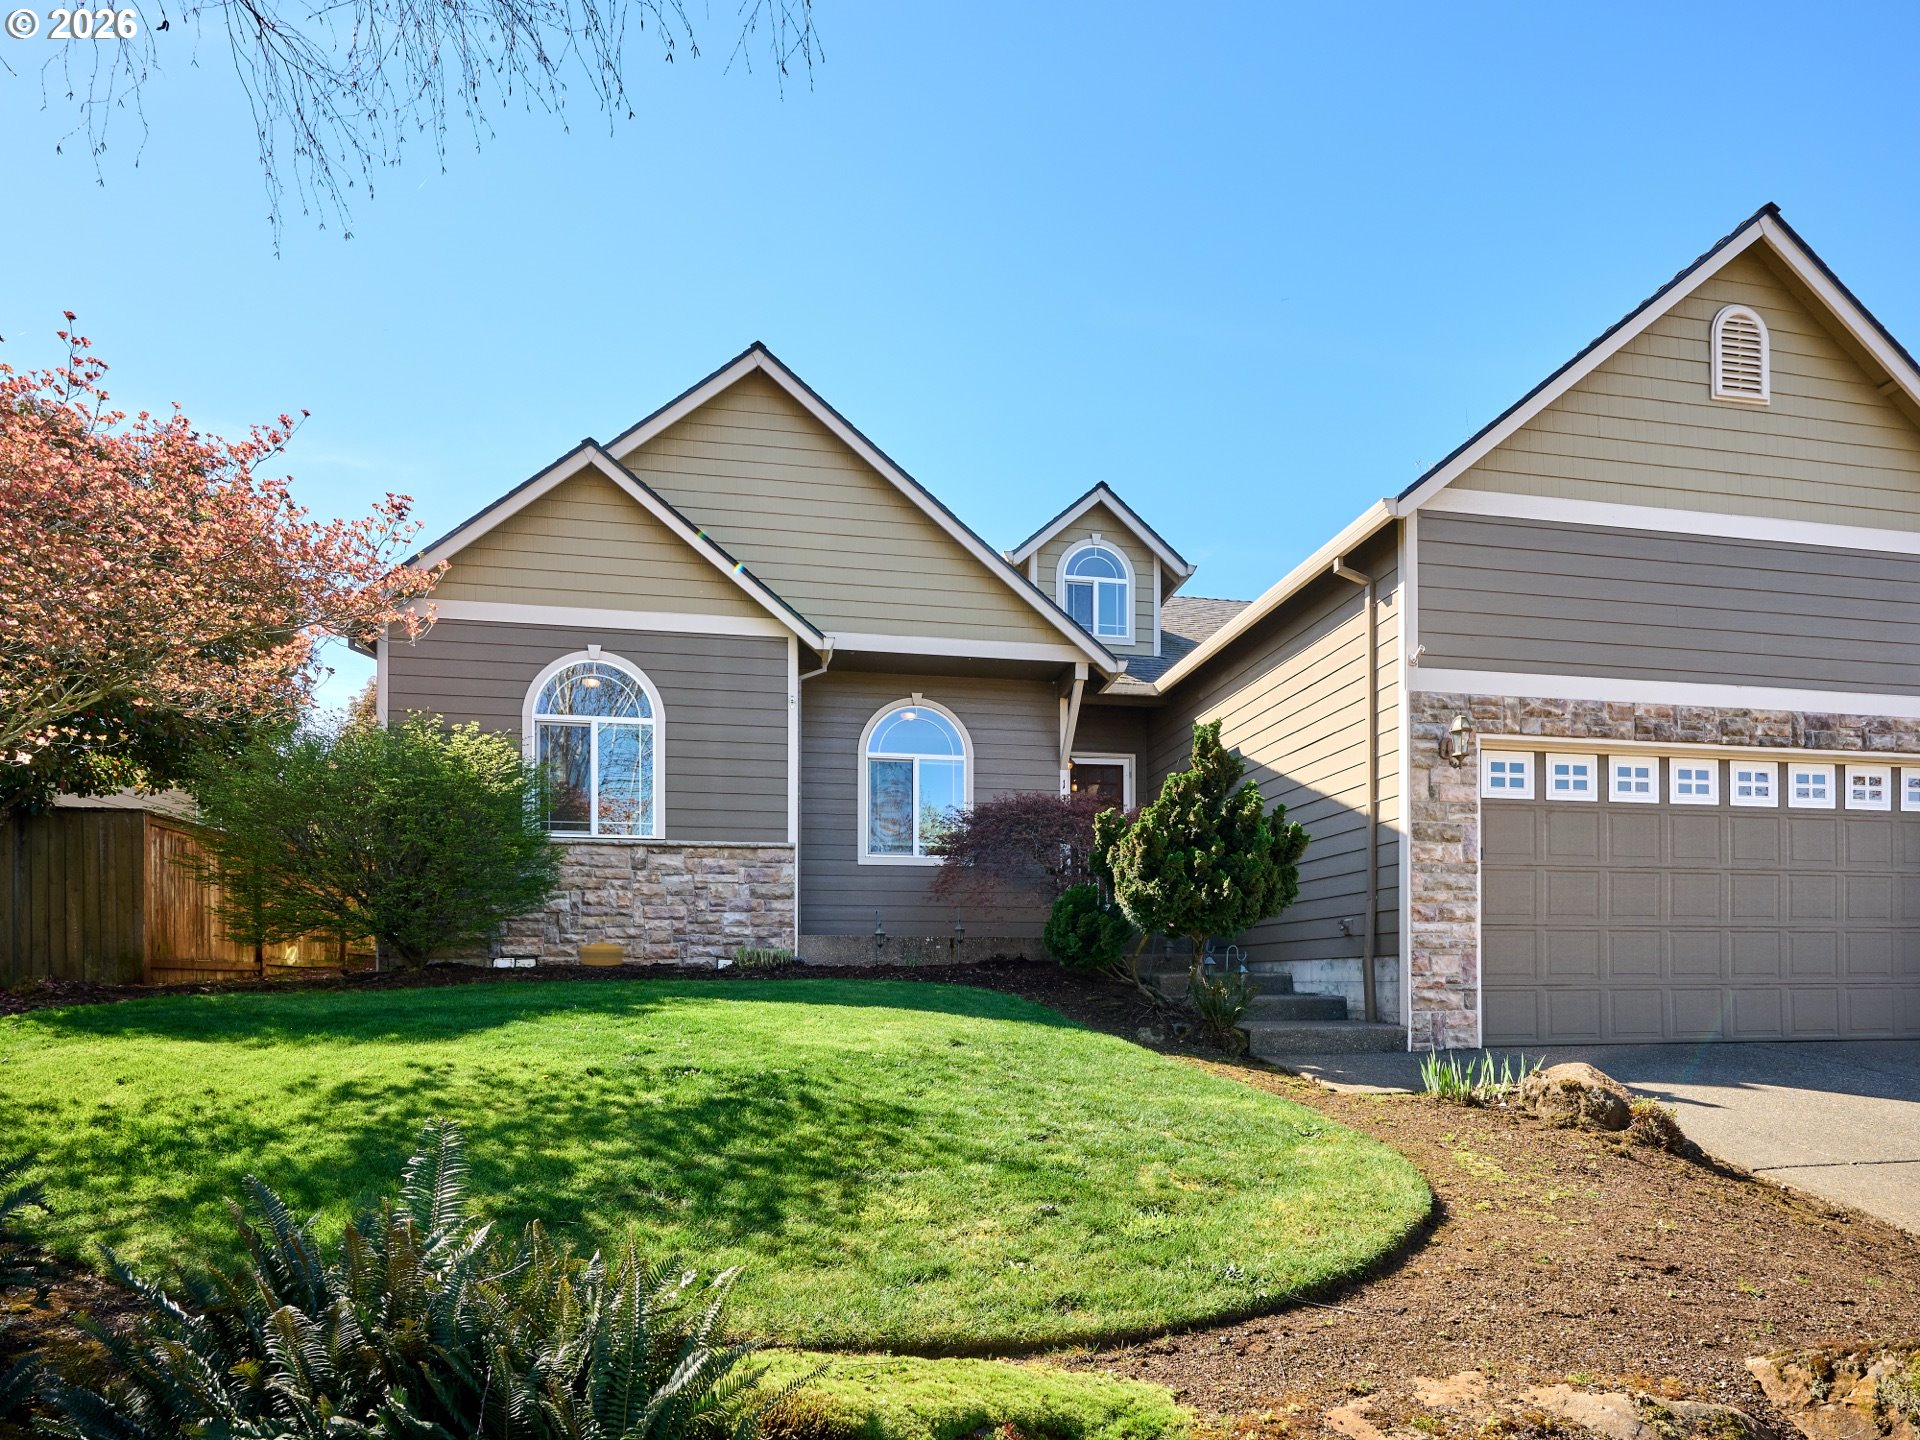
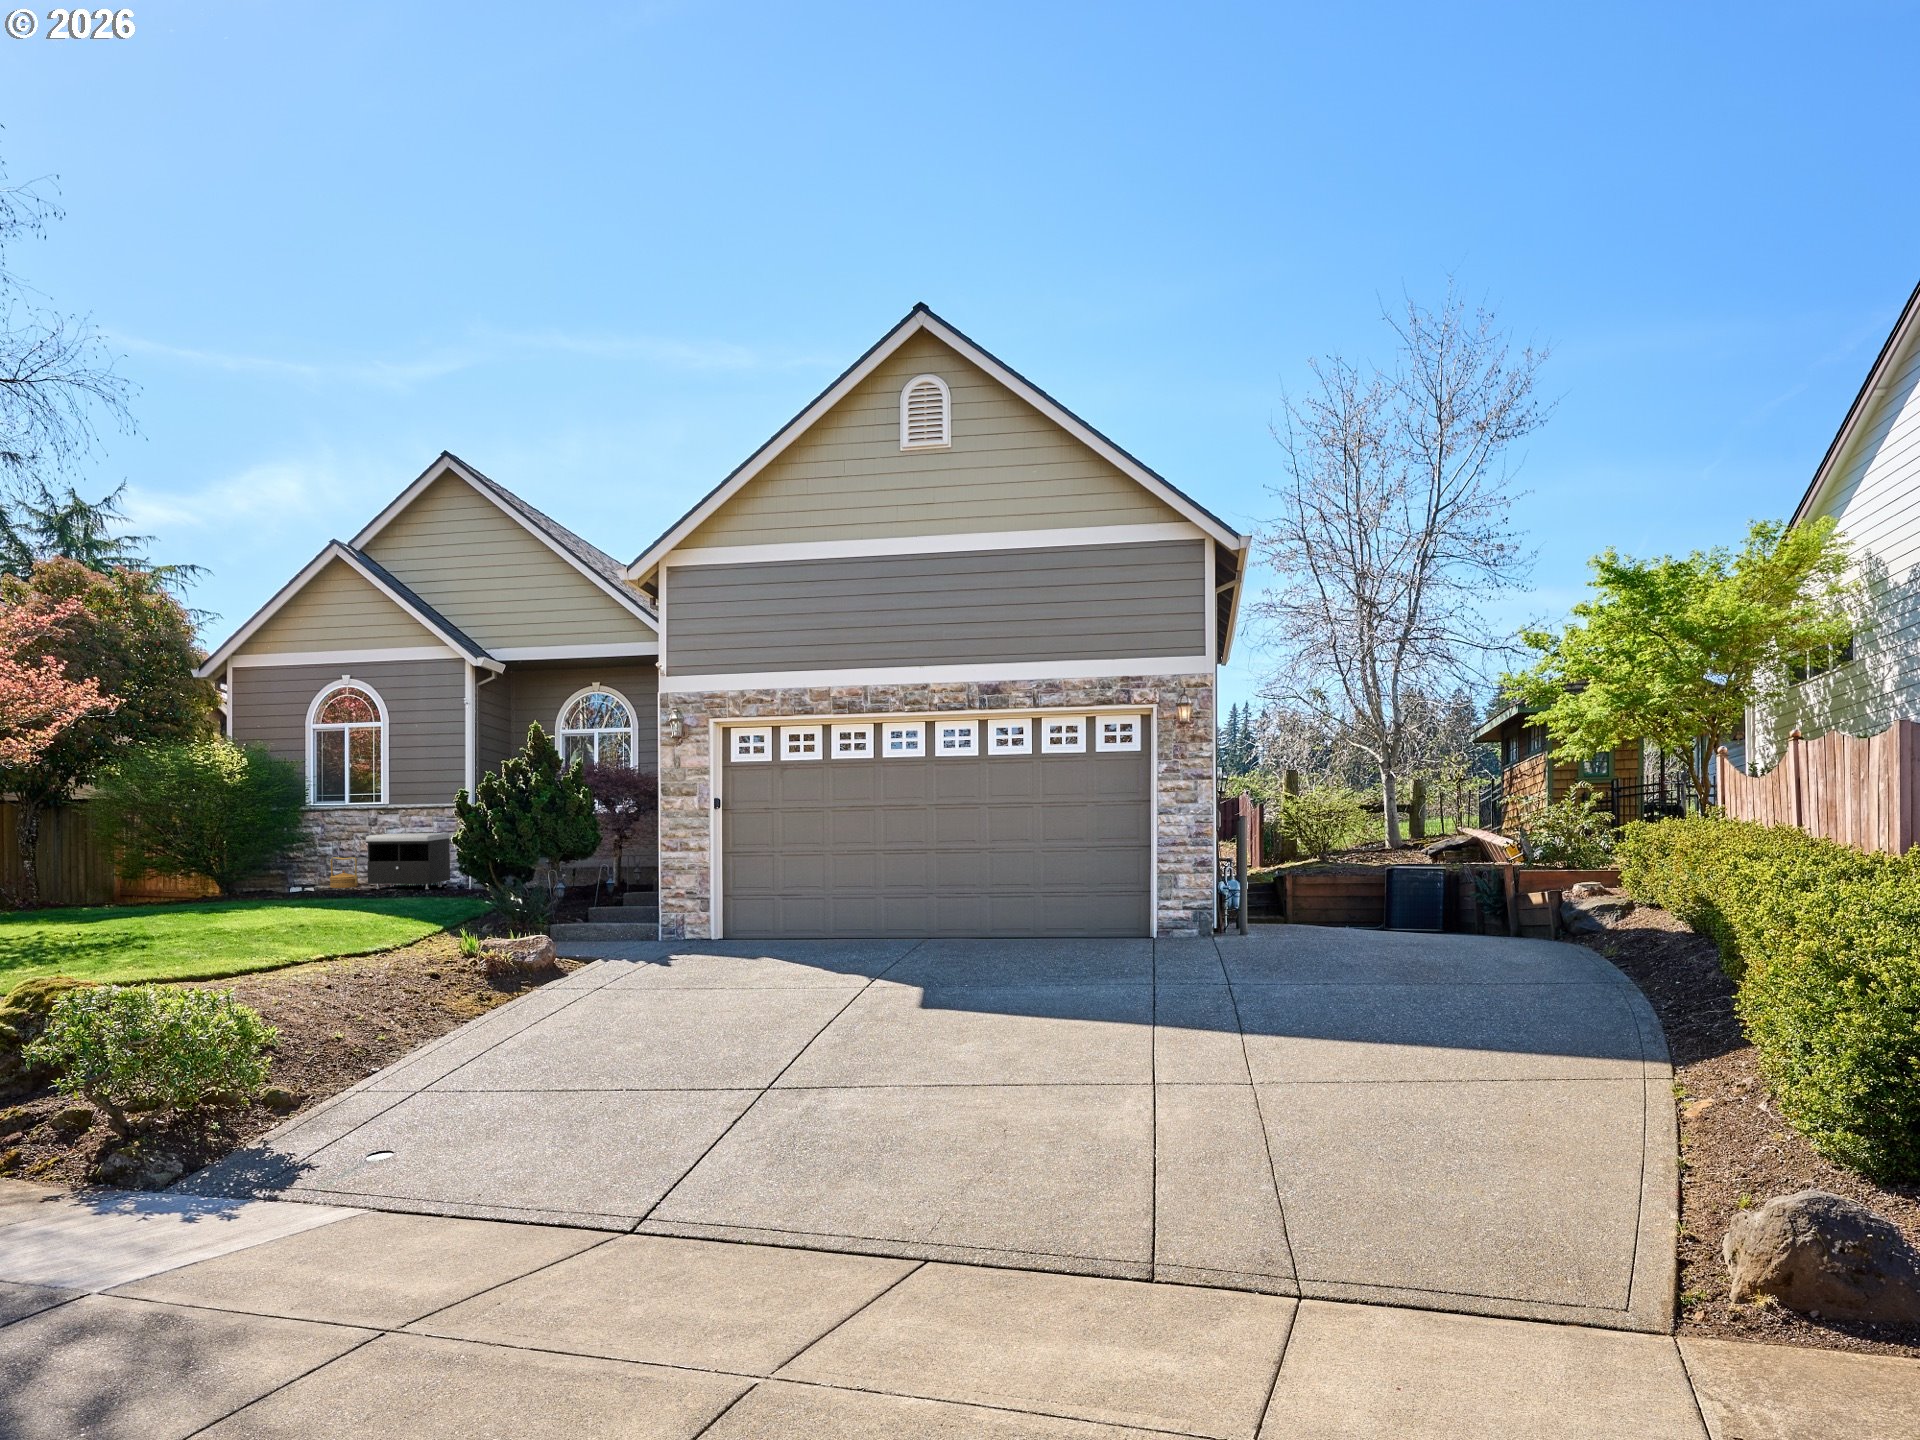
storage bench: none [671,882,784,968] -> present [366,833,450,889]

